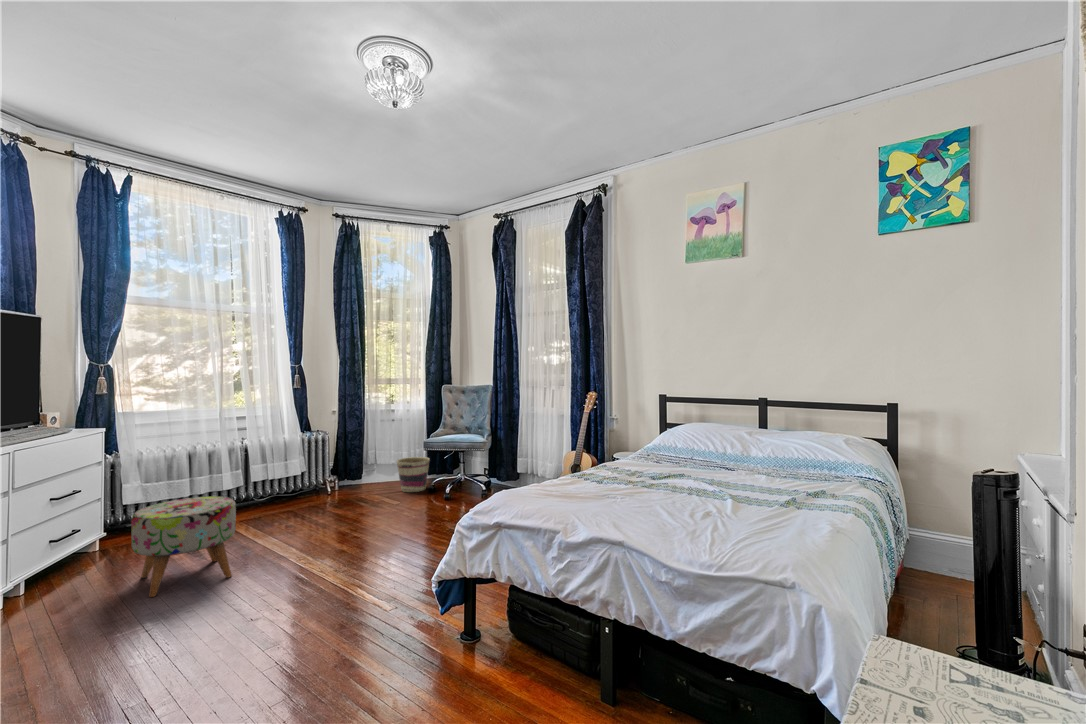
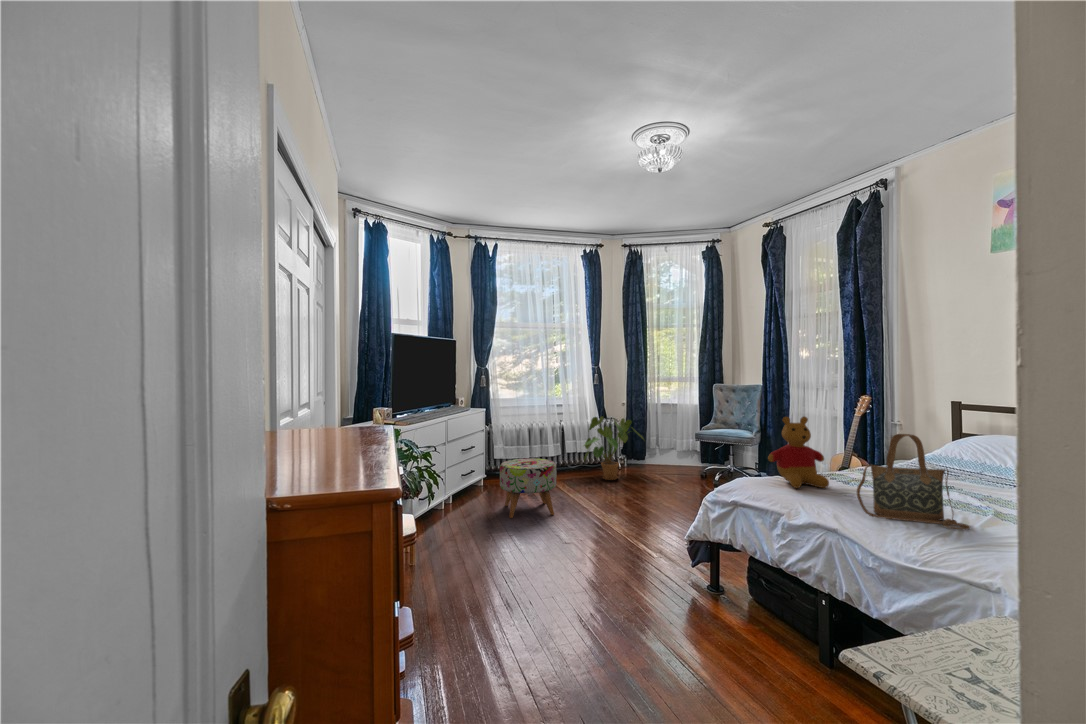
stuffed bear: none [527,413,590,496] -> present [768,417,829,488]
handbag: none [632,425,731,521] -> present [857,434,970,530]
house plant: none [275,429,364,511] -> present [584,416,643,480]
basket: present [397,457,430,492] -> none [674,446,703,476]

